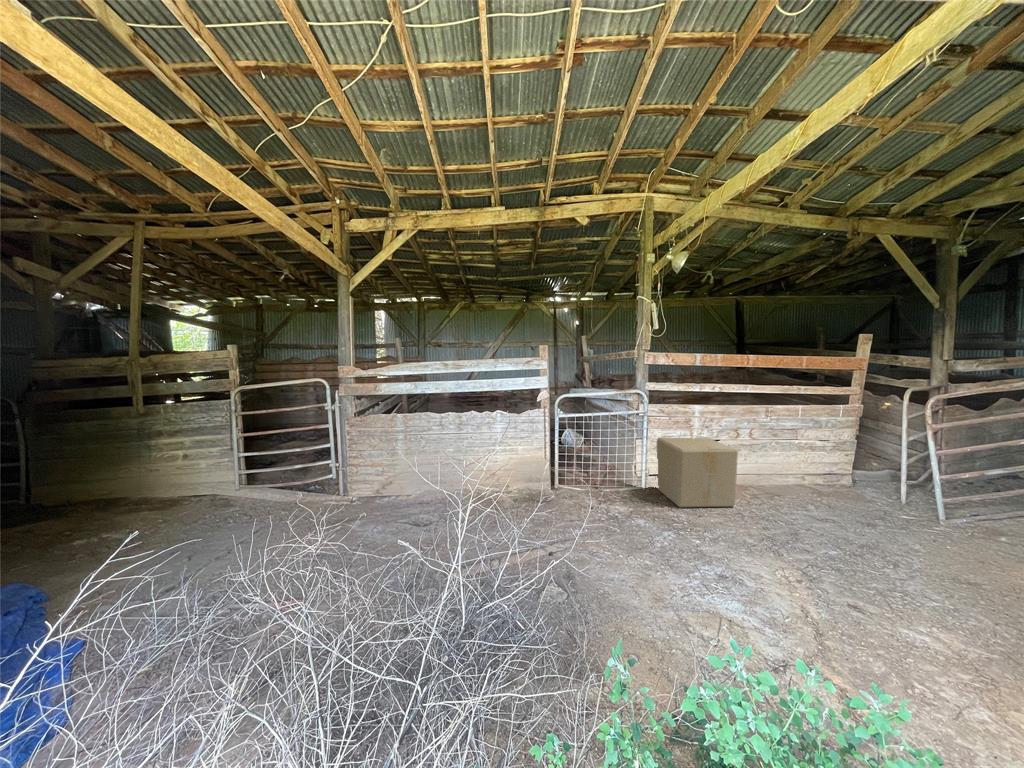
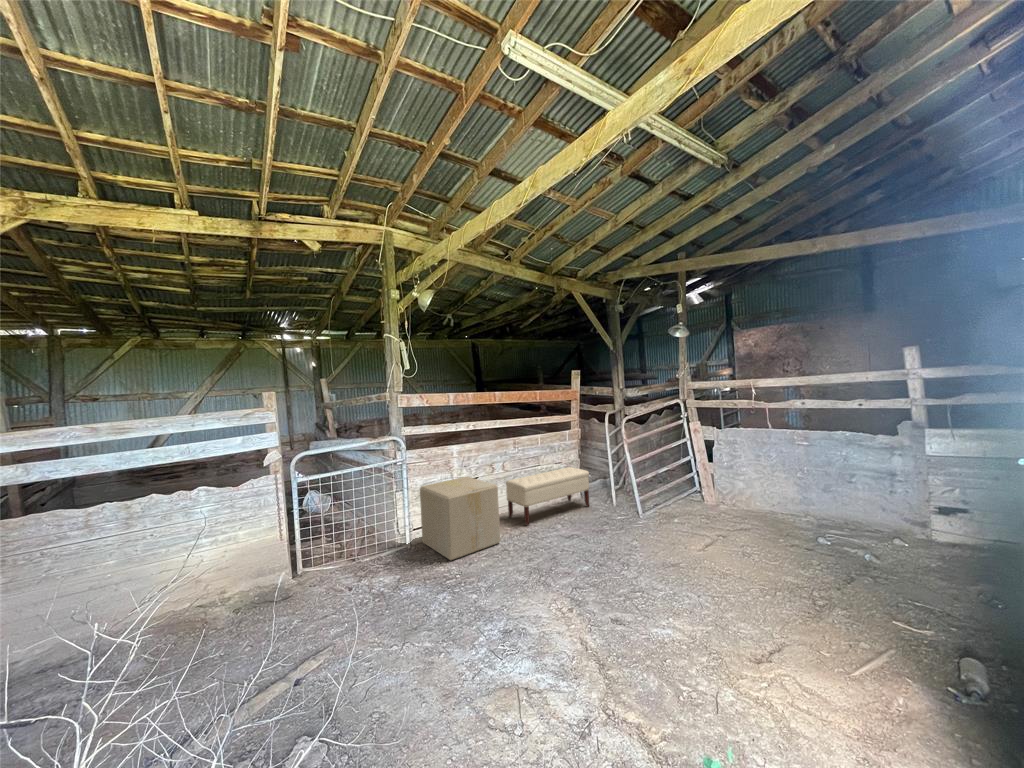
bench: none [750,450,871,501] -> present [506,467,589,525]

